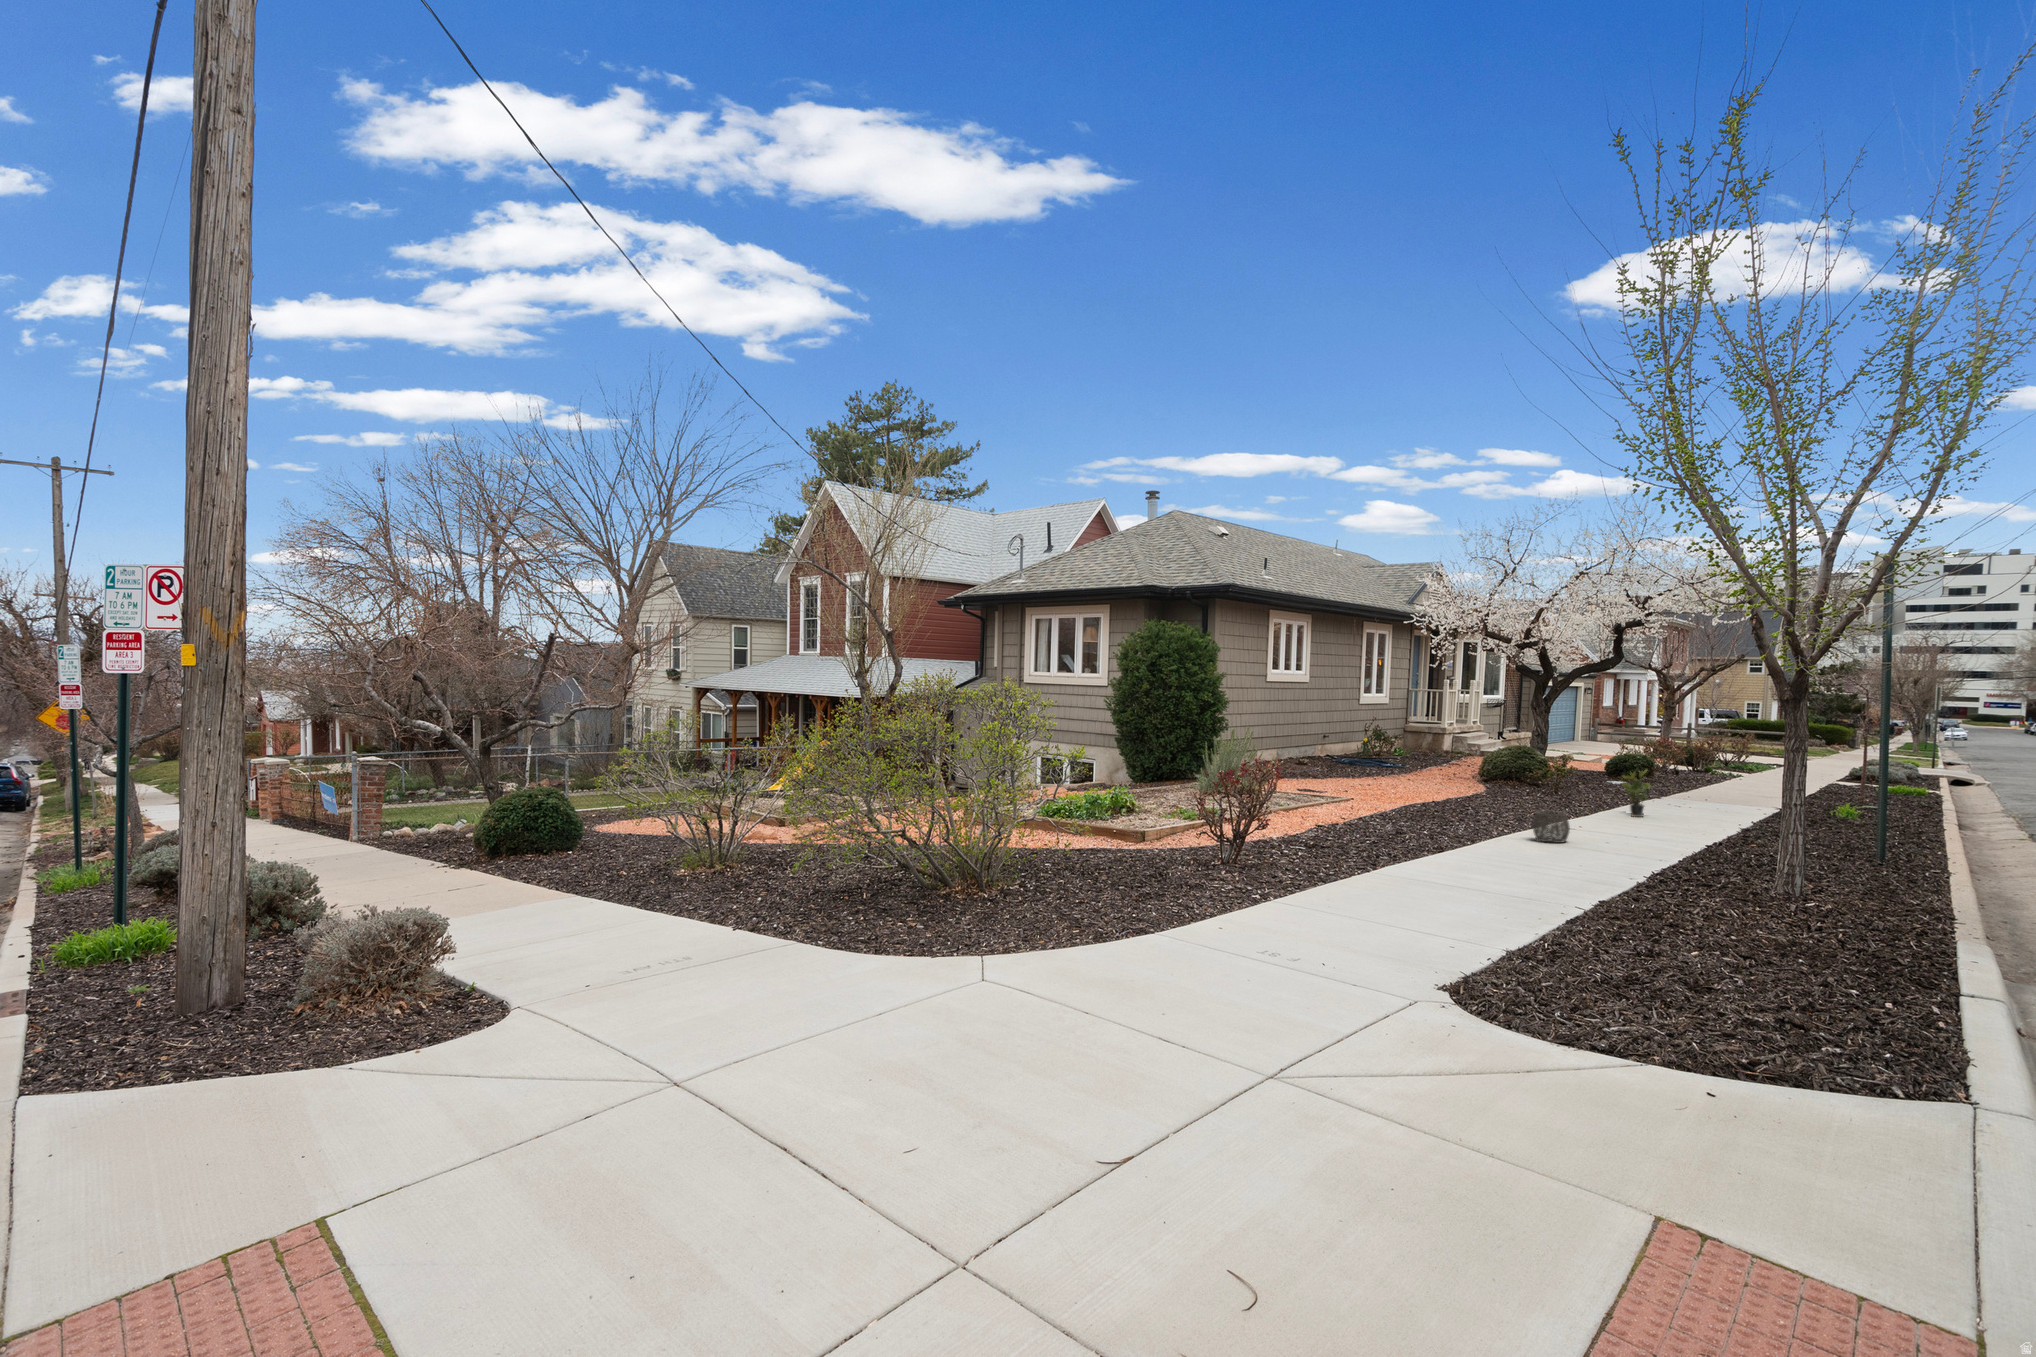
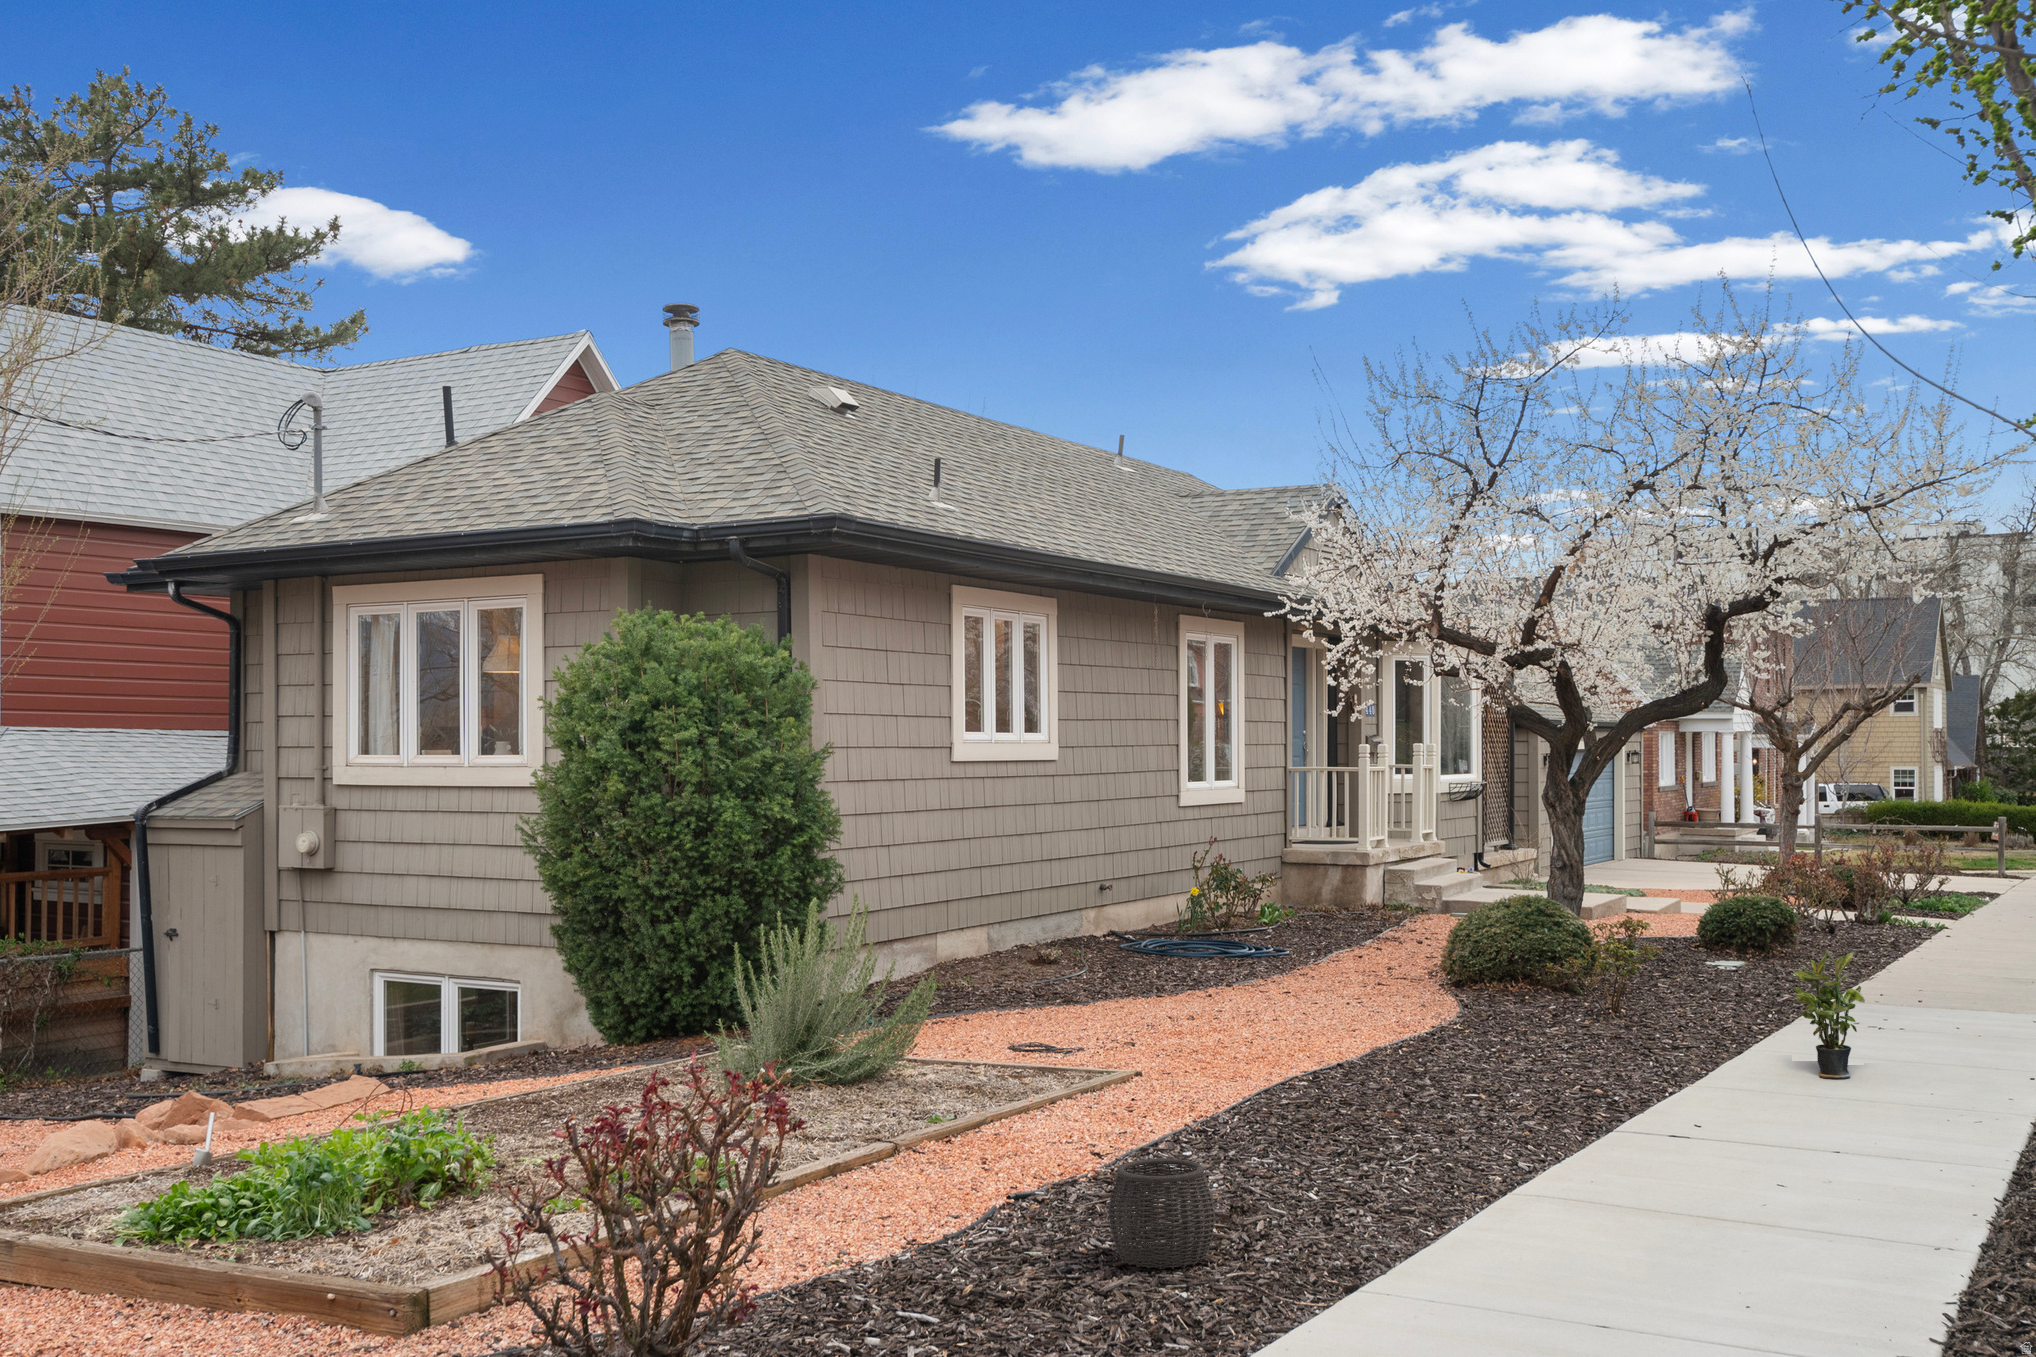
woven basket: present [1533,811,1570,843] -> present [1108,1158,1216,1269]

